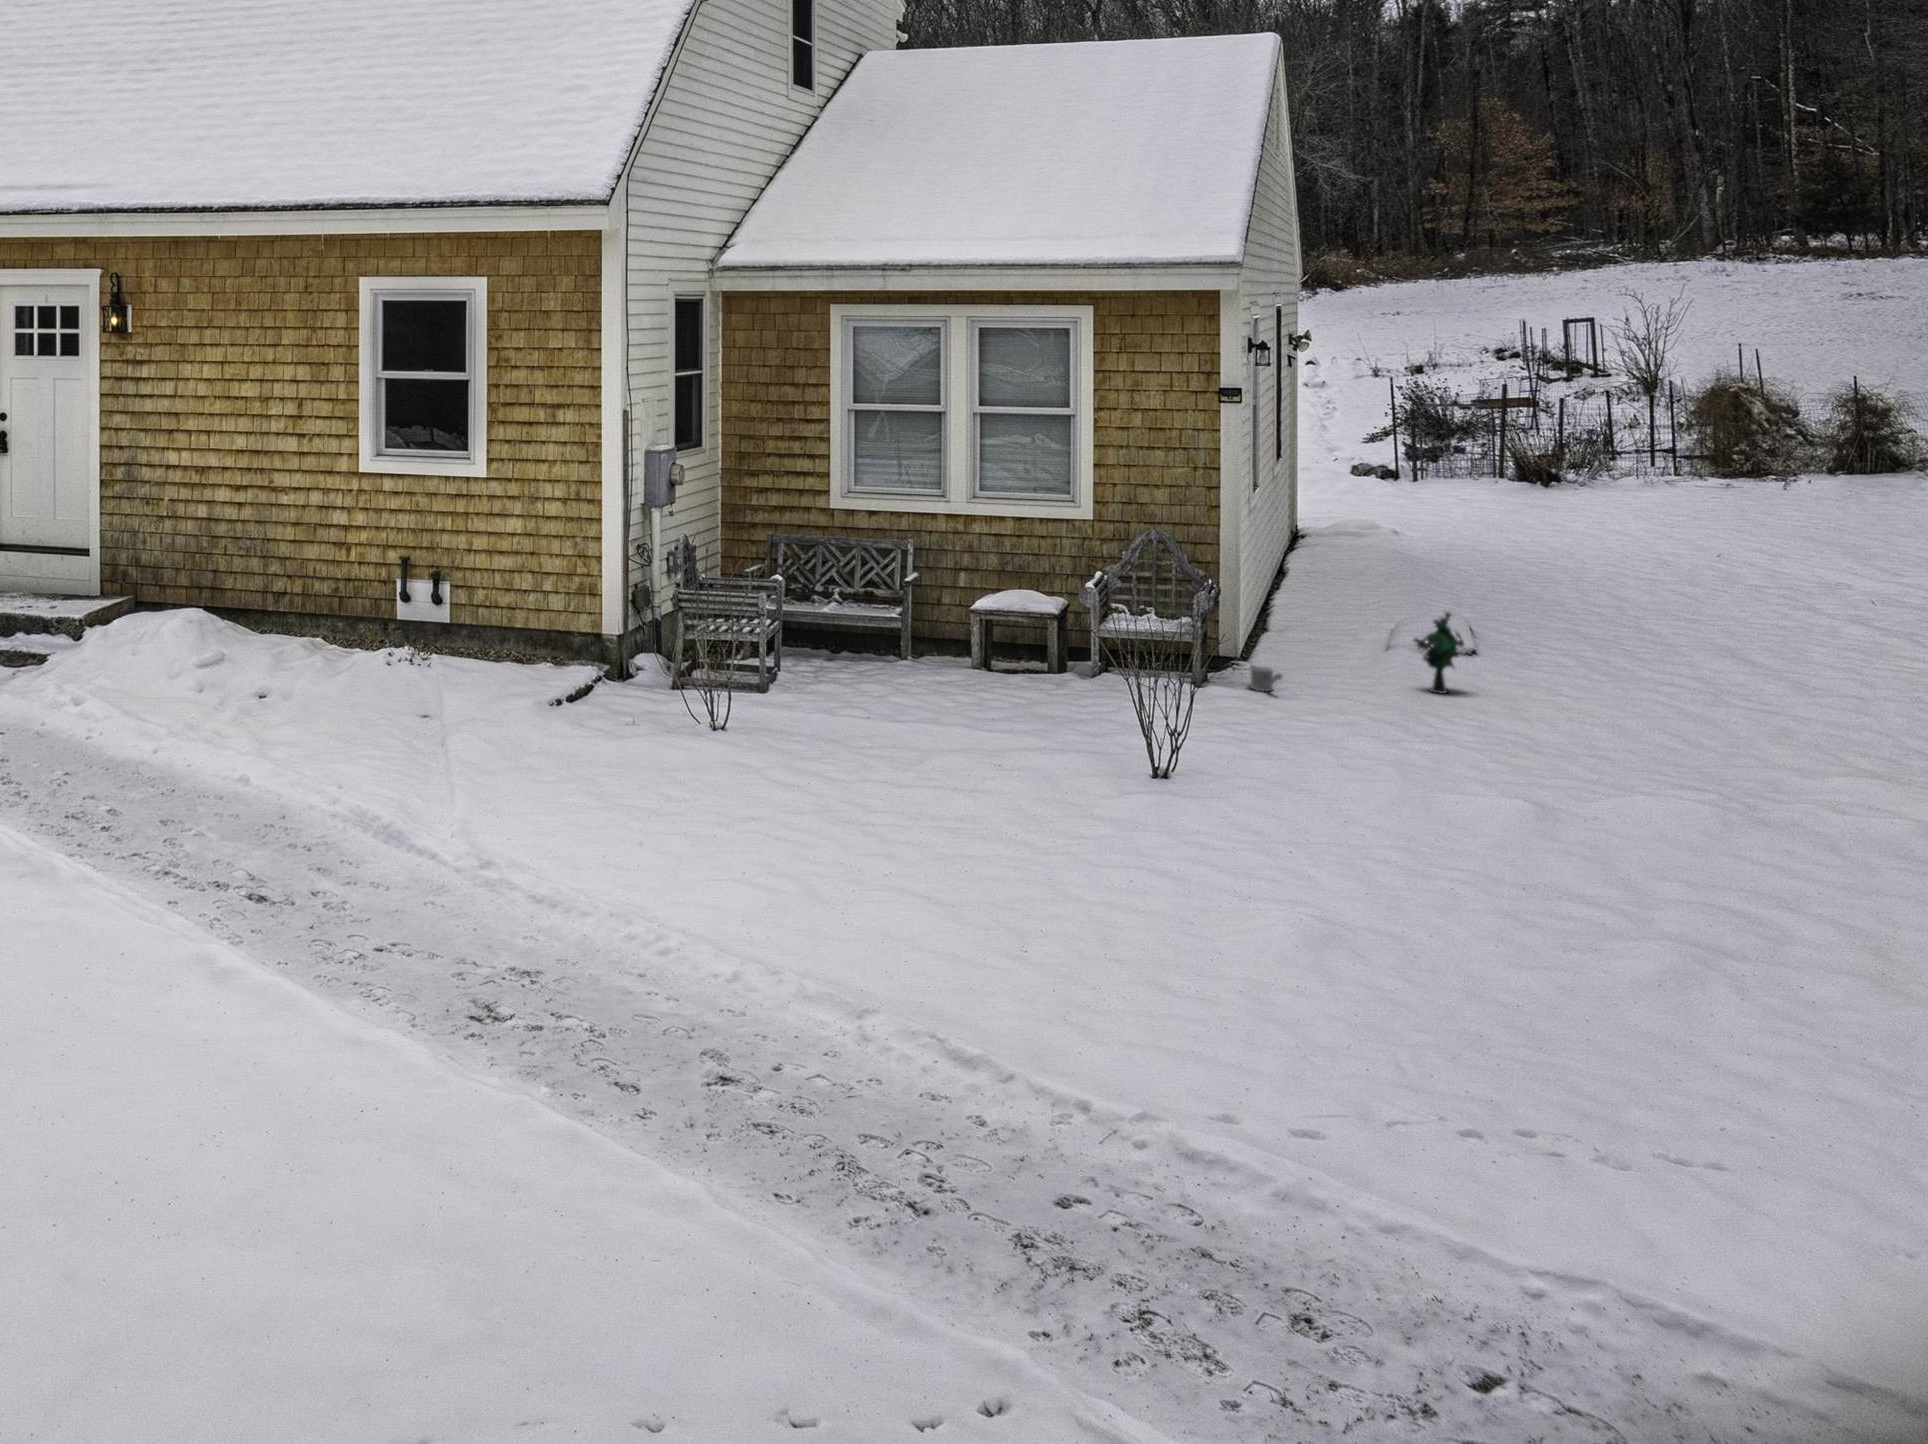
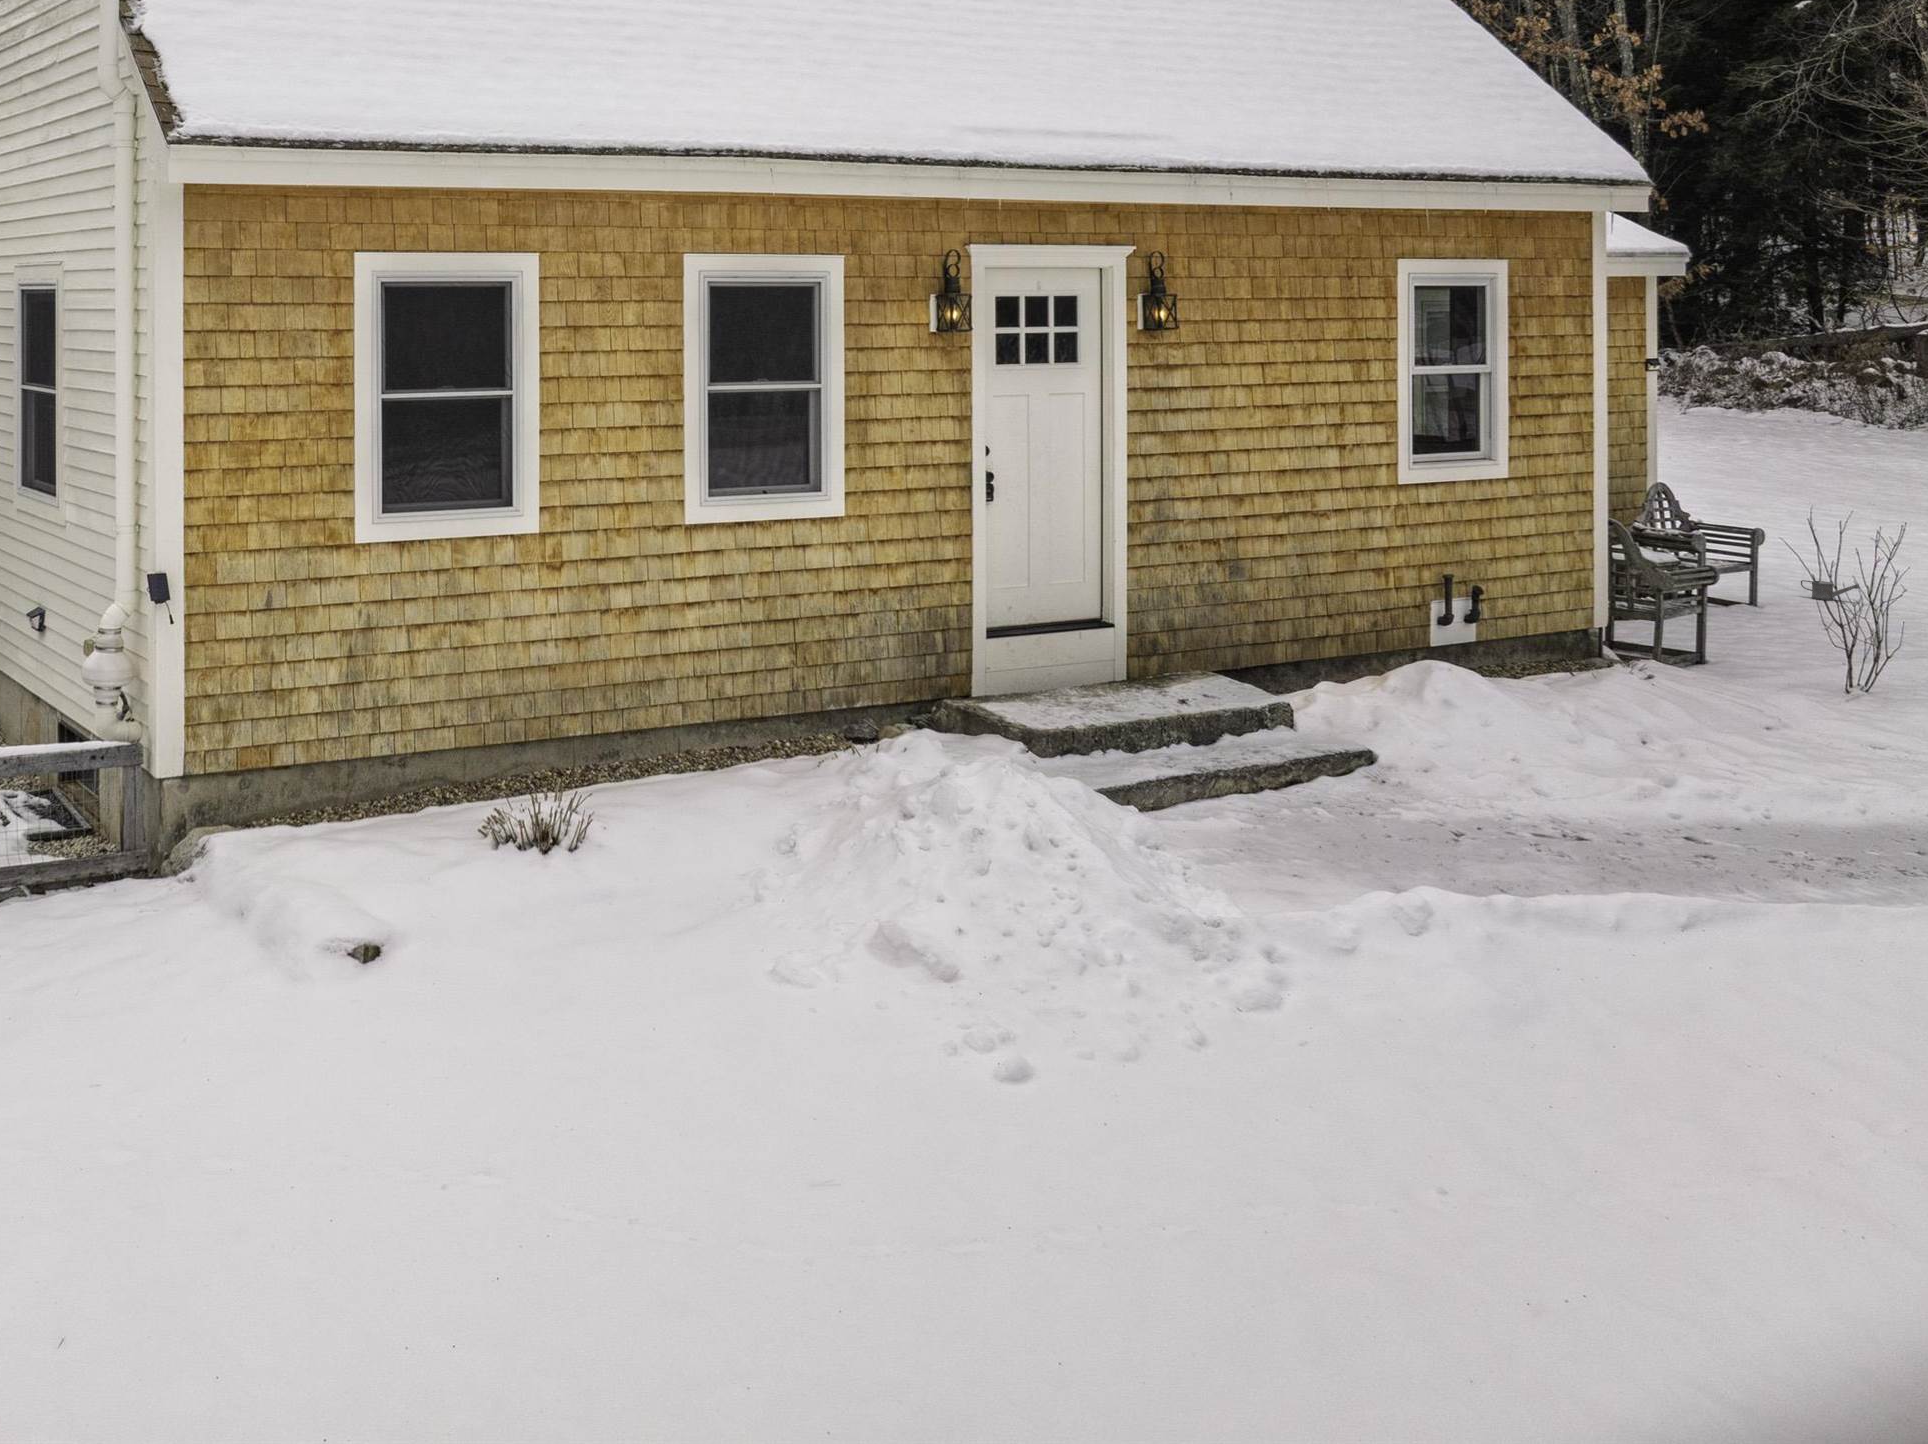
decorative plant: present [1414,612,1464,694] -> none [1845,522,1882,584]

